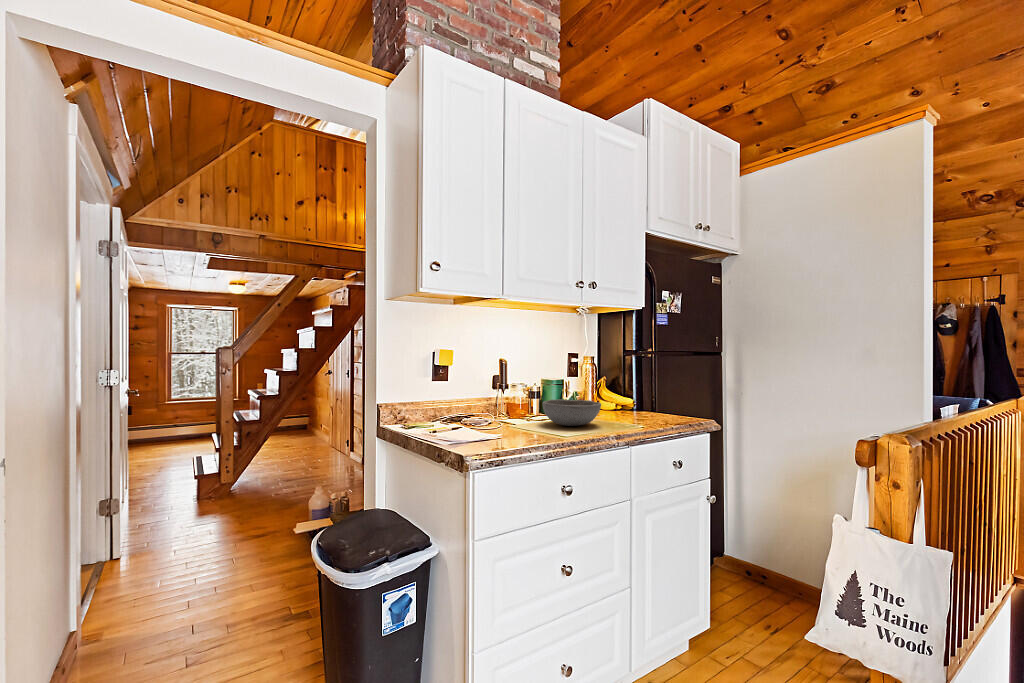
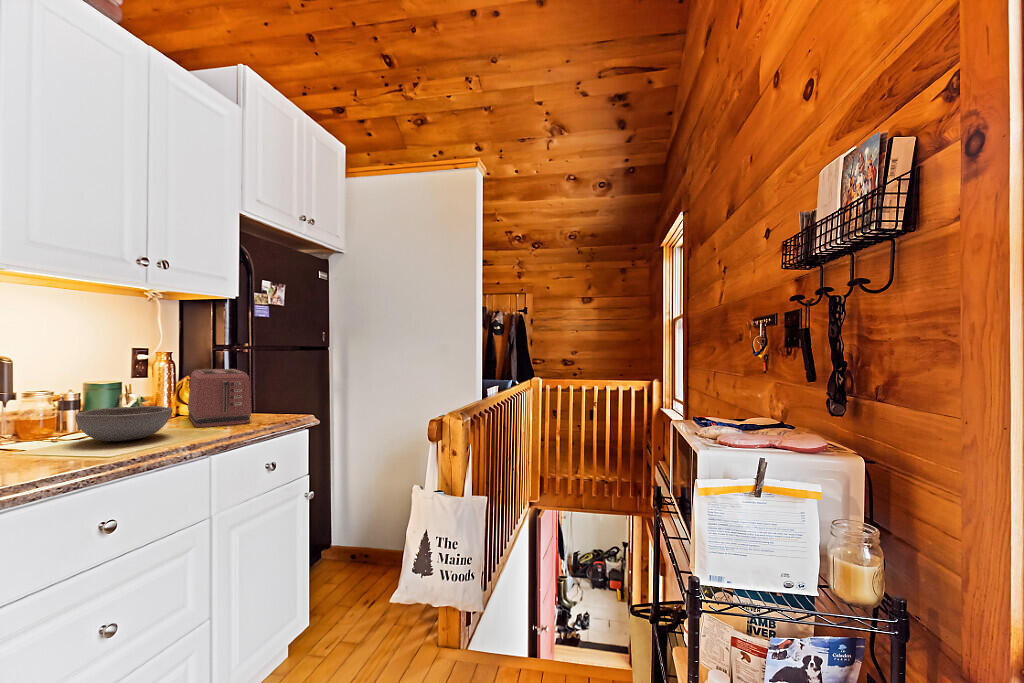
toaster: none [606,372,658,422] -> present [188,369,252,427]

